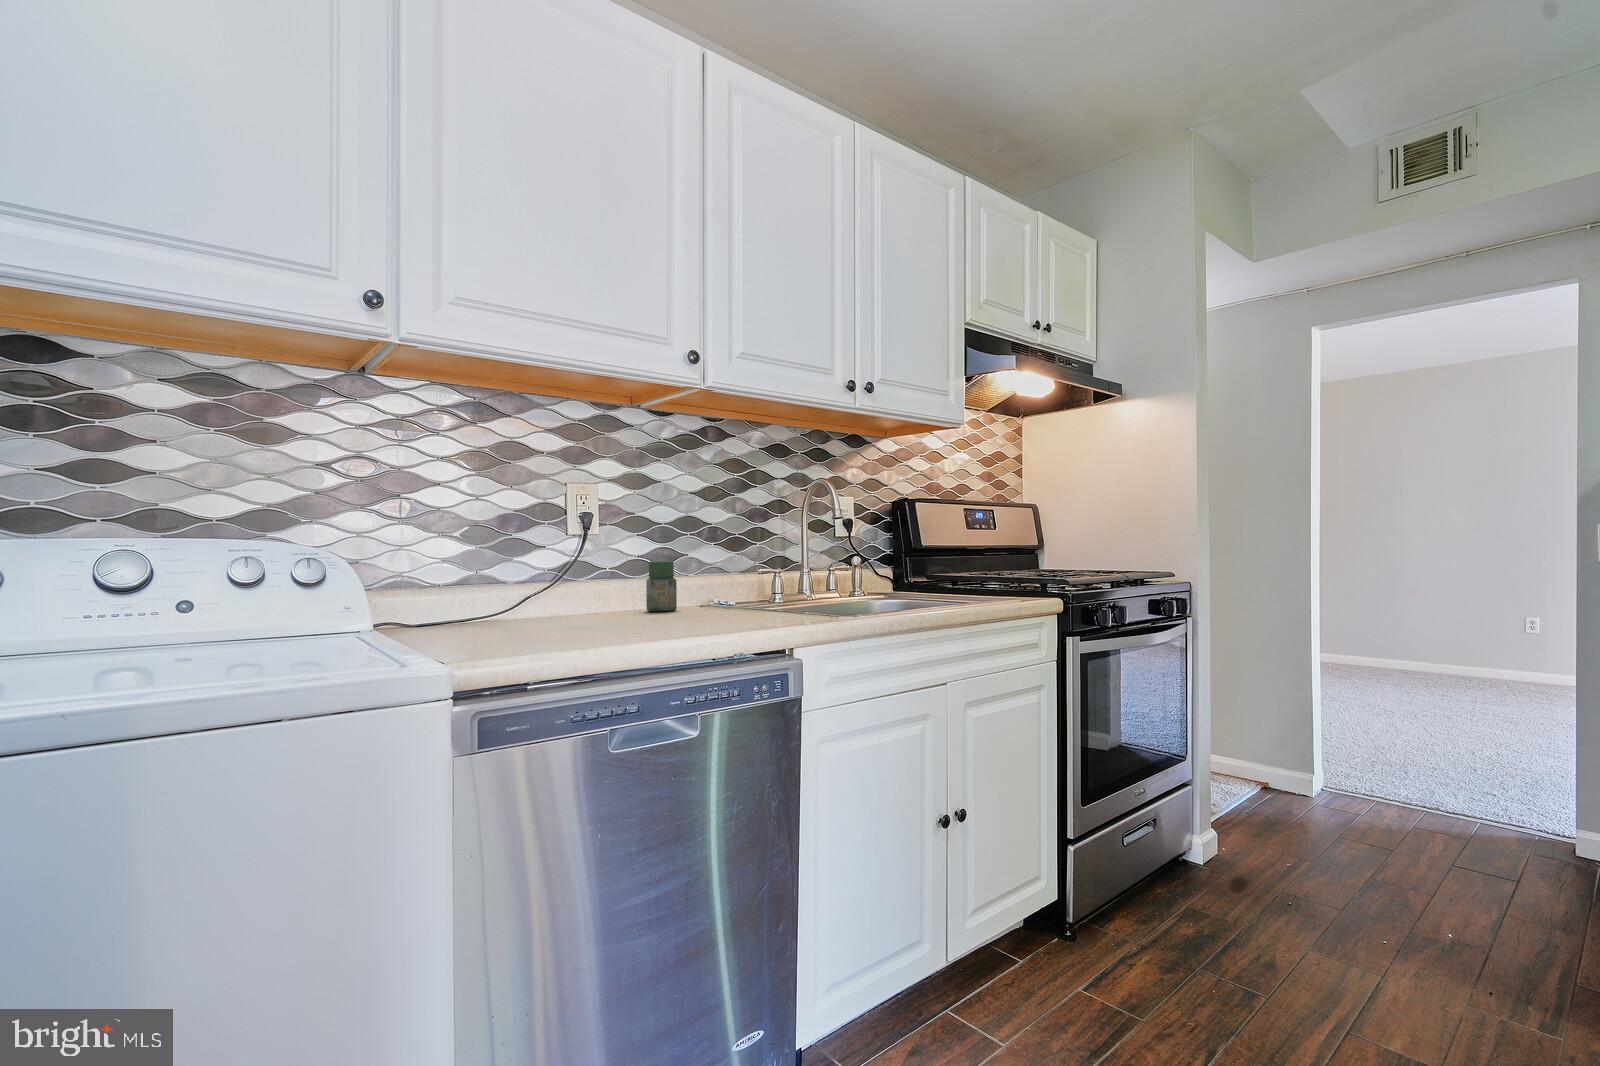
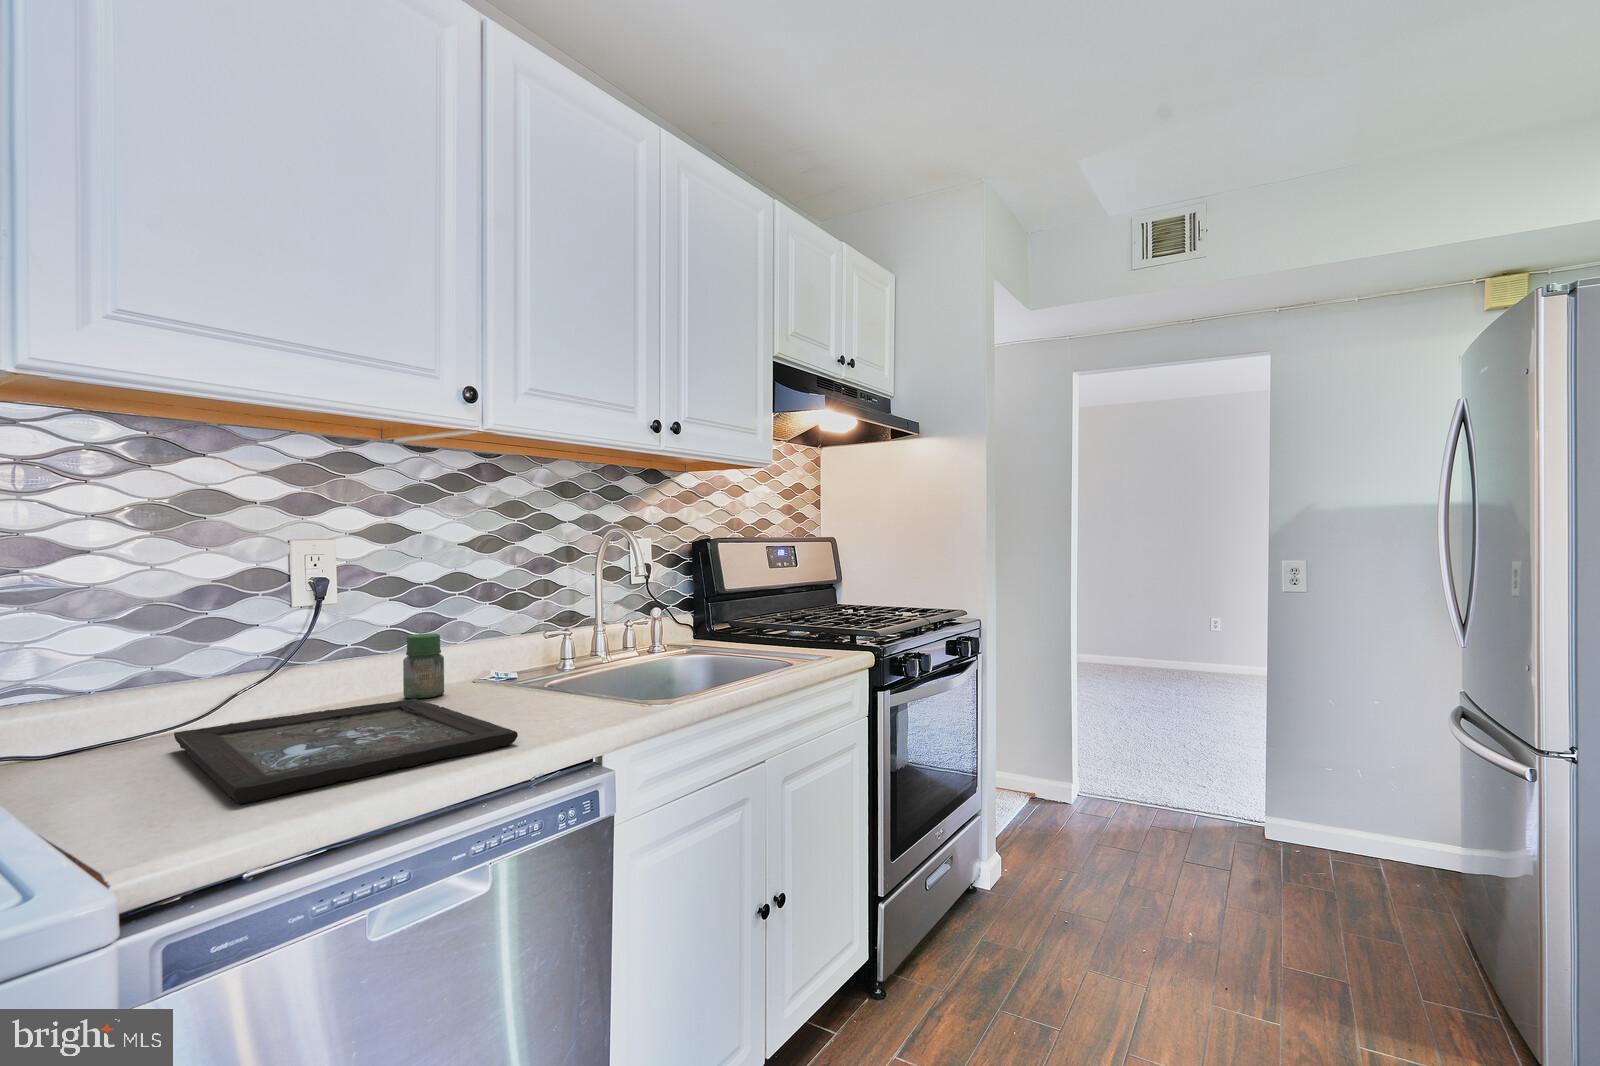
tray: none [491,607,723,646] -> present [174,699,518,804]

